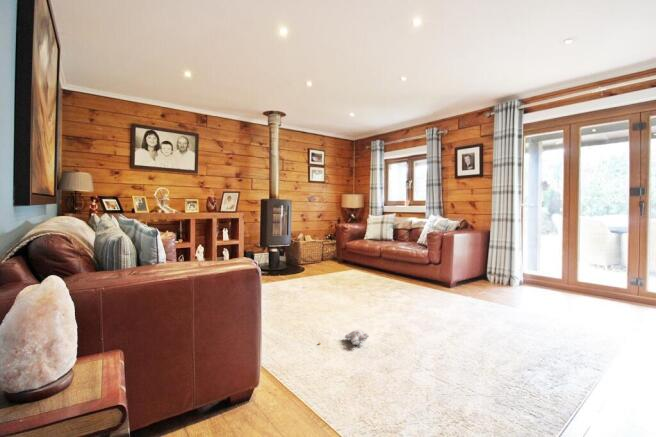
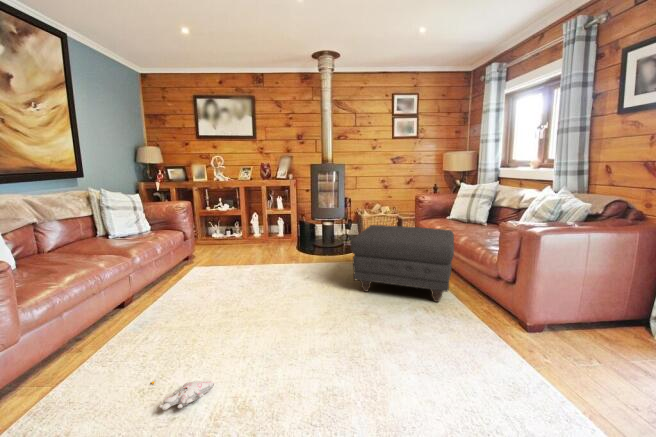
ottoman: none [339,242,411,287] -> present [351,225,454,302]

